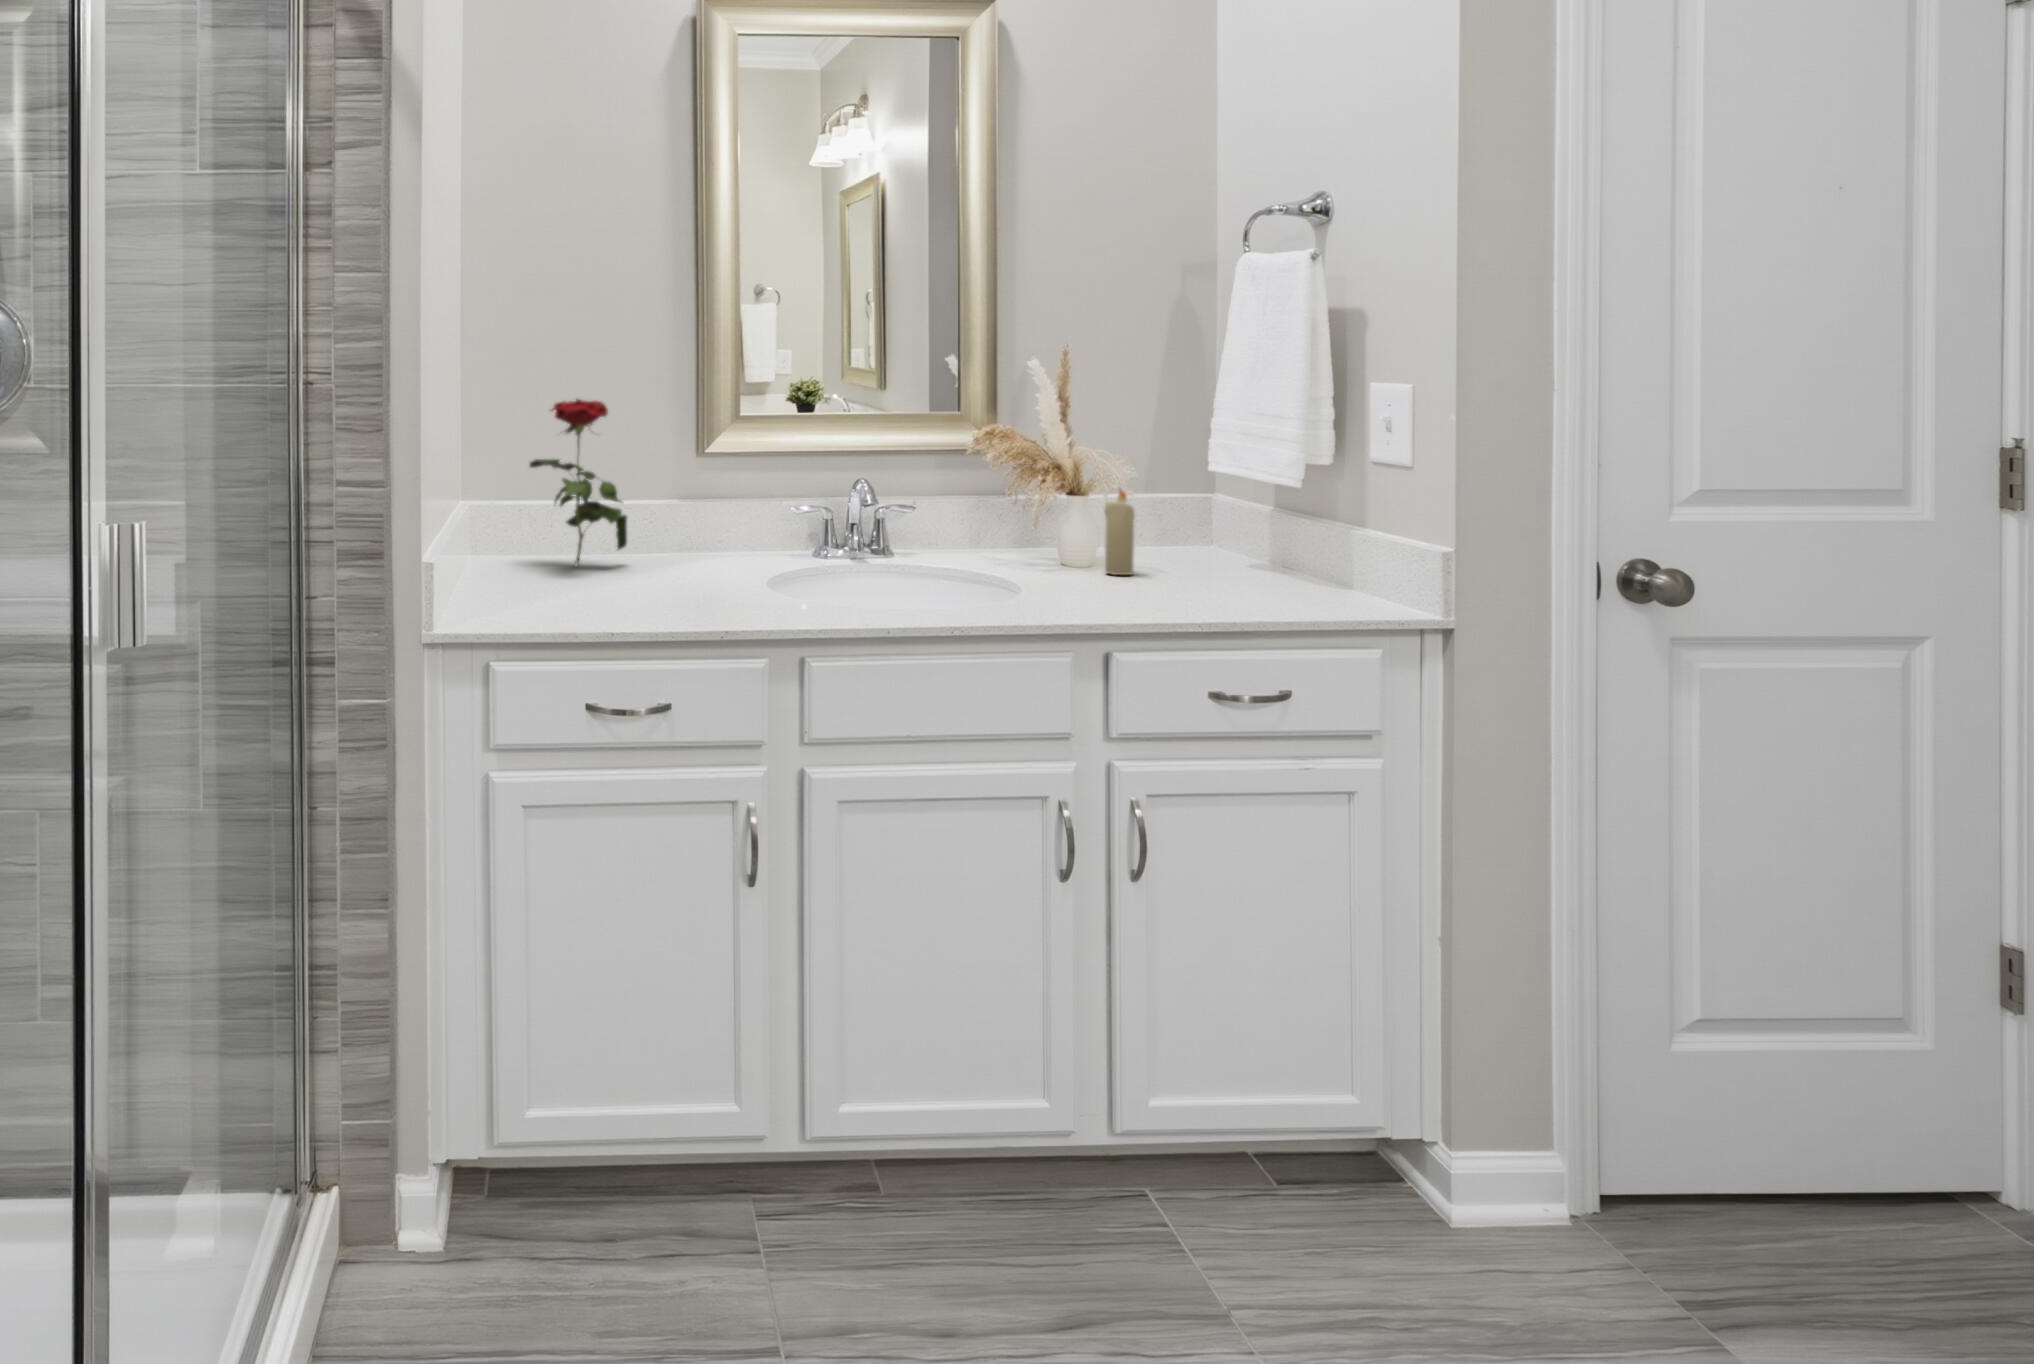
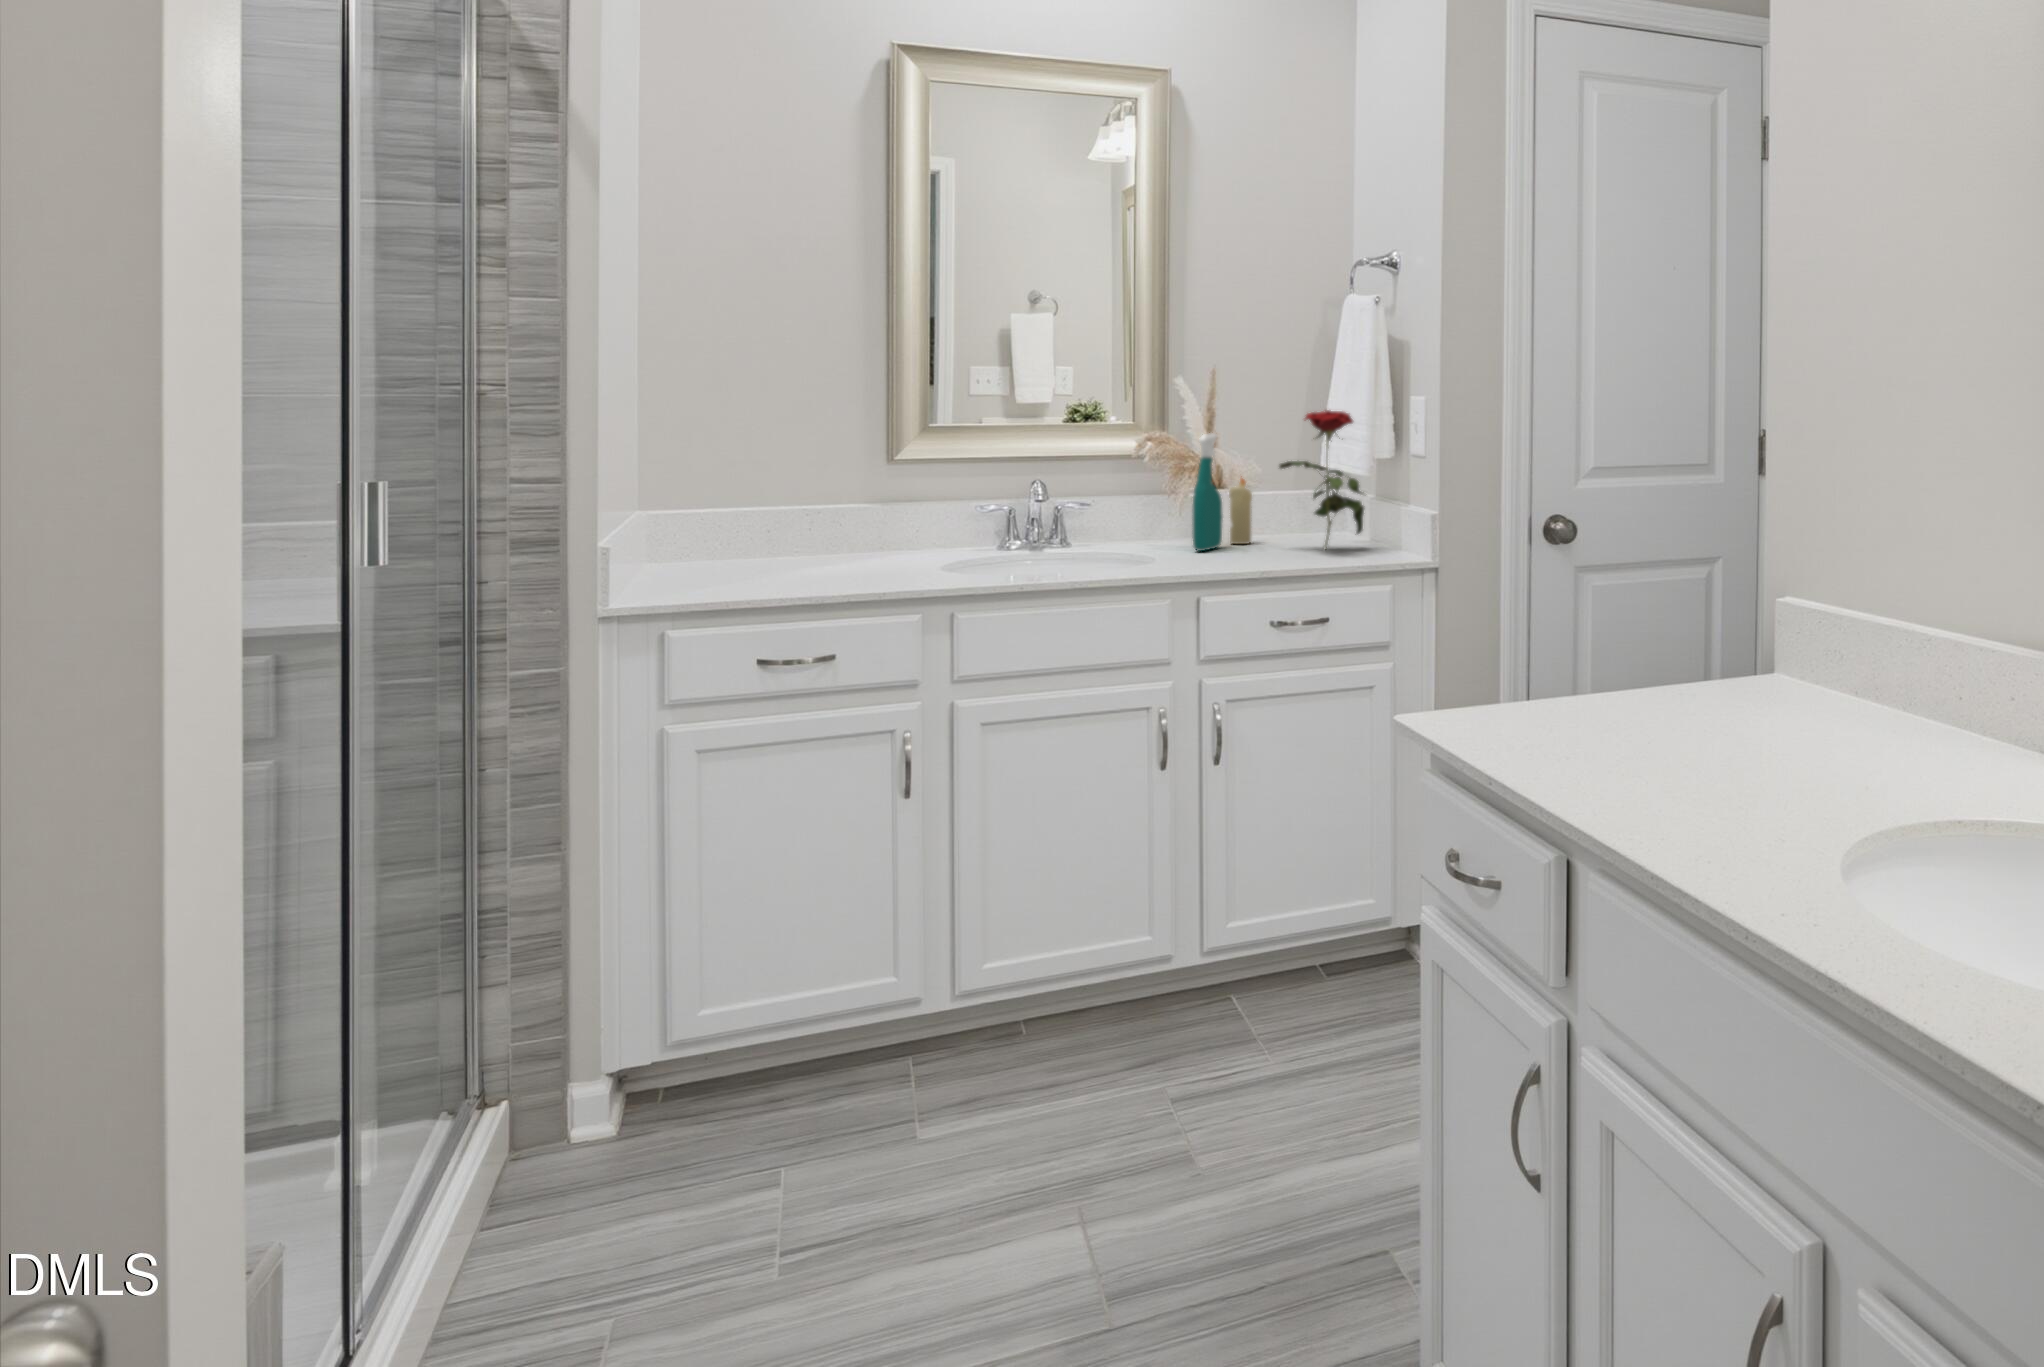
flower: present [530,399,628,566] -> present [1279,410,1364,548]
spray bottle: none [1067,433,1101,584] -> present [1192,433,1223,551]

